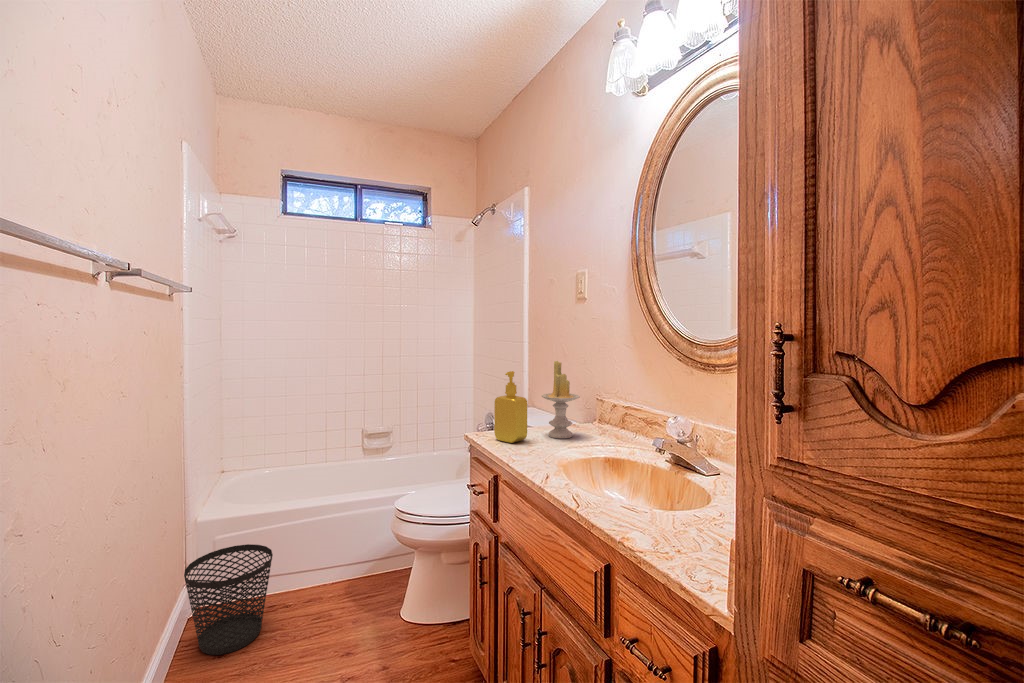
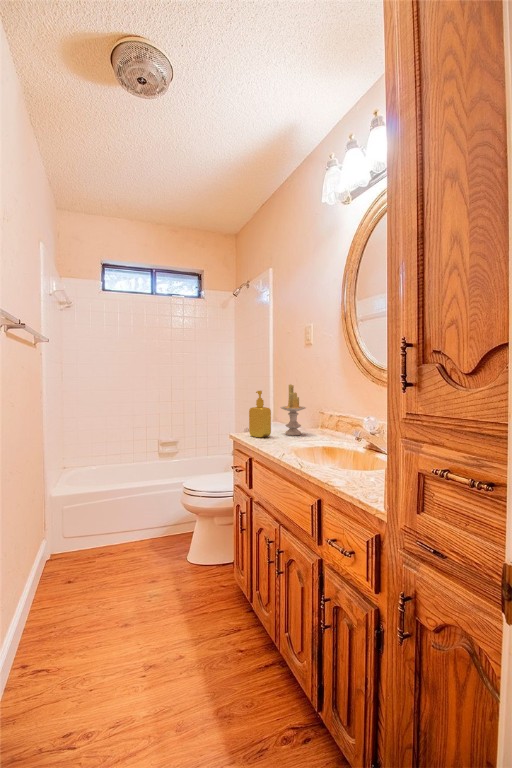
wastebasket: present [184,544,273,655] -> none [45,512,102,583]

